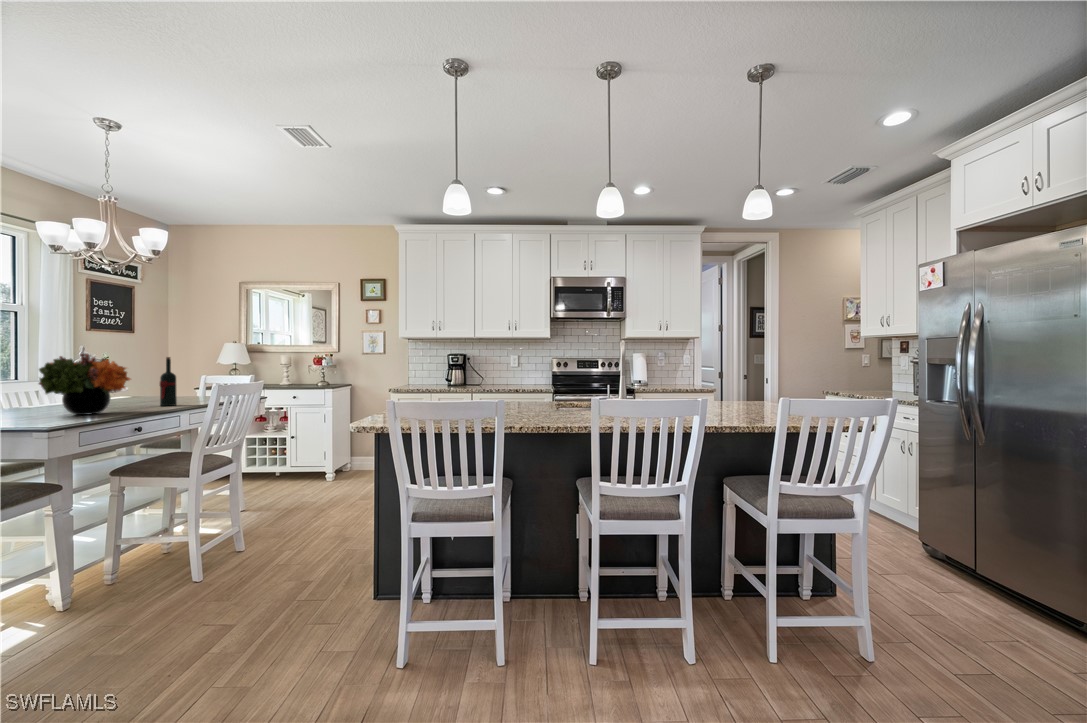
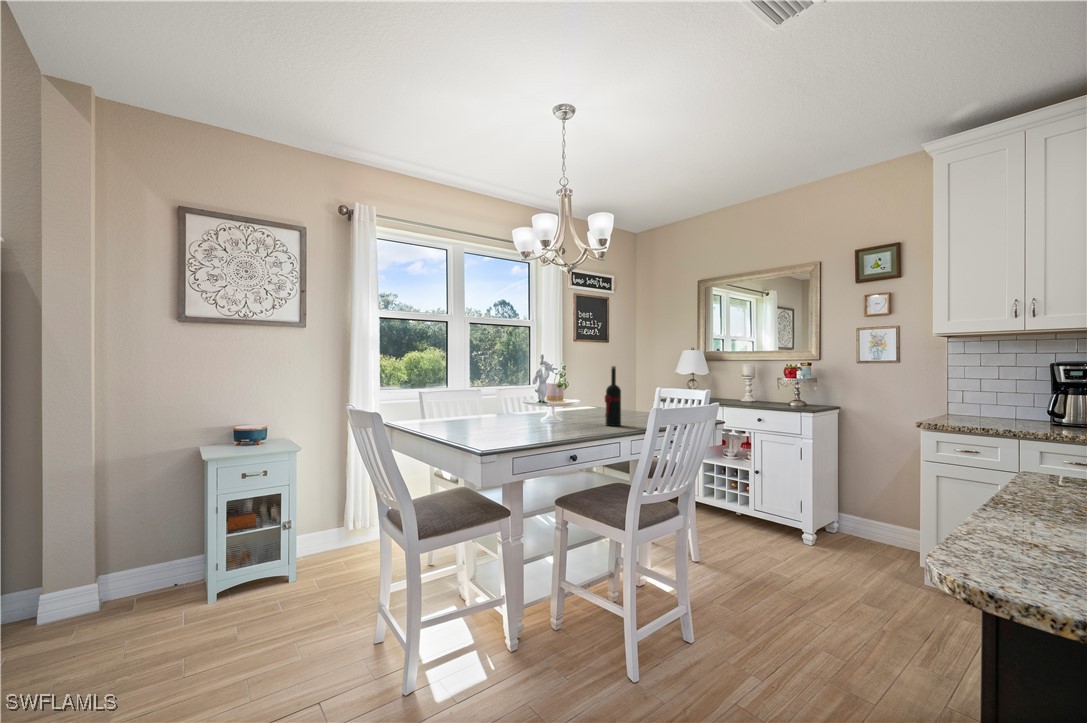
flower arrangement: present [39,354,130,415] -> none [491,362,572,432]

